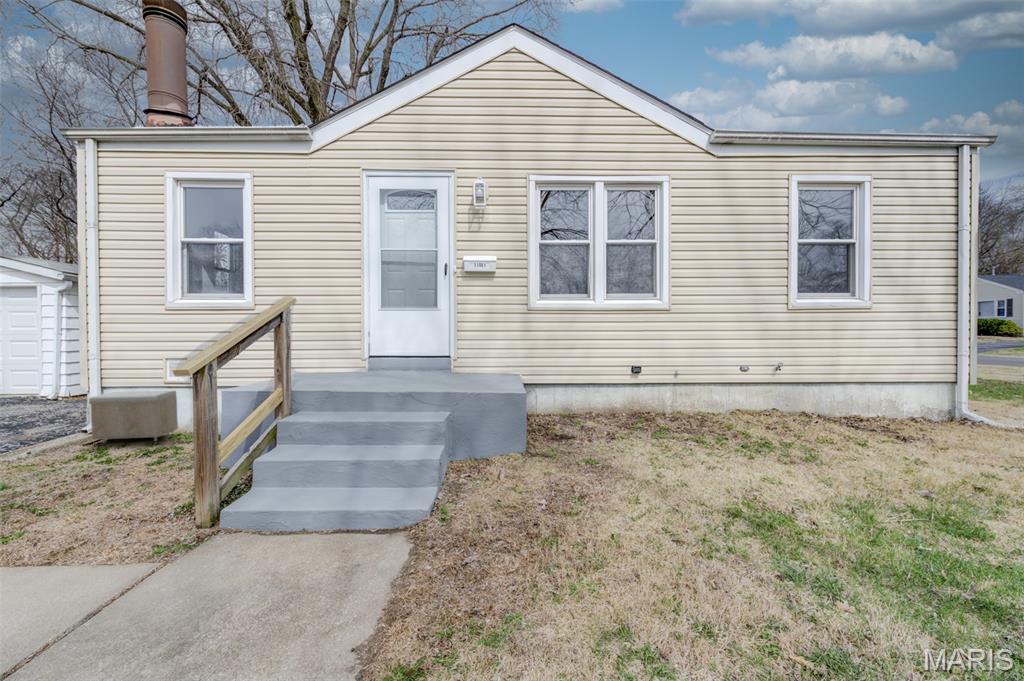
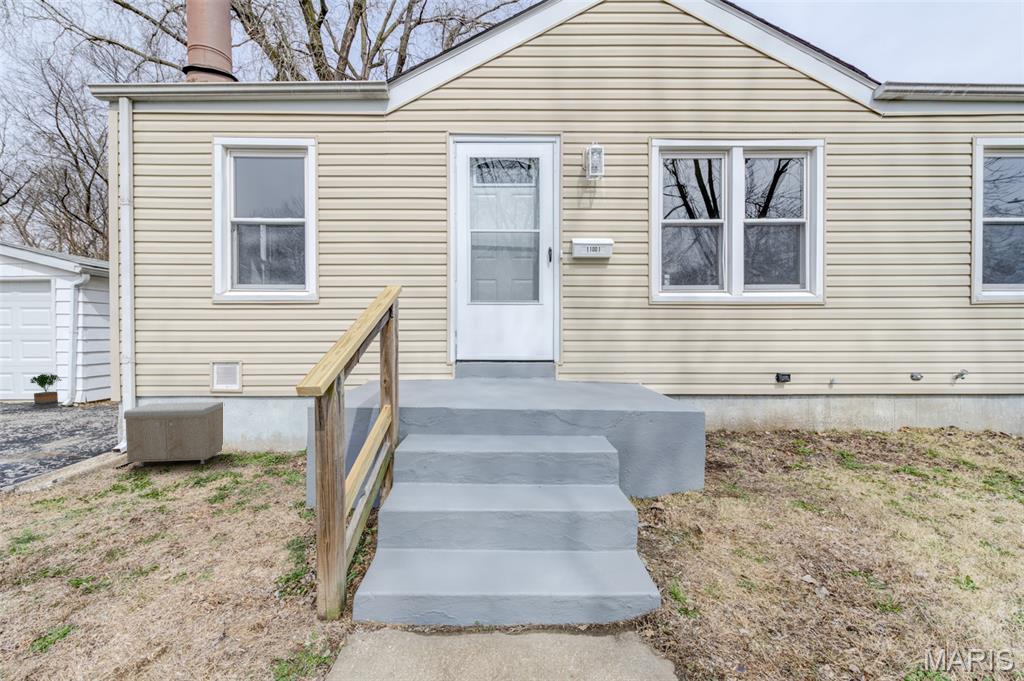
potted tree: none [17,370,48,401] -> present [31,374,61,409]

